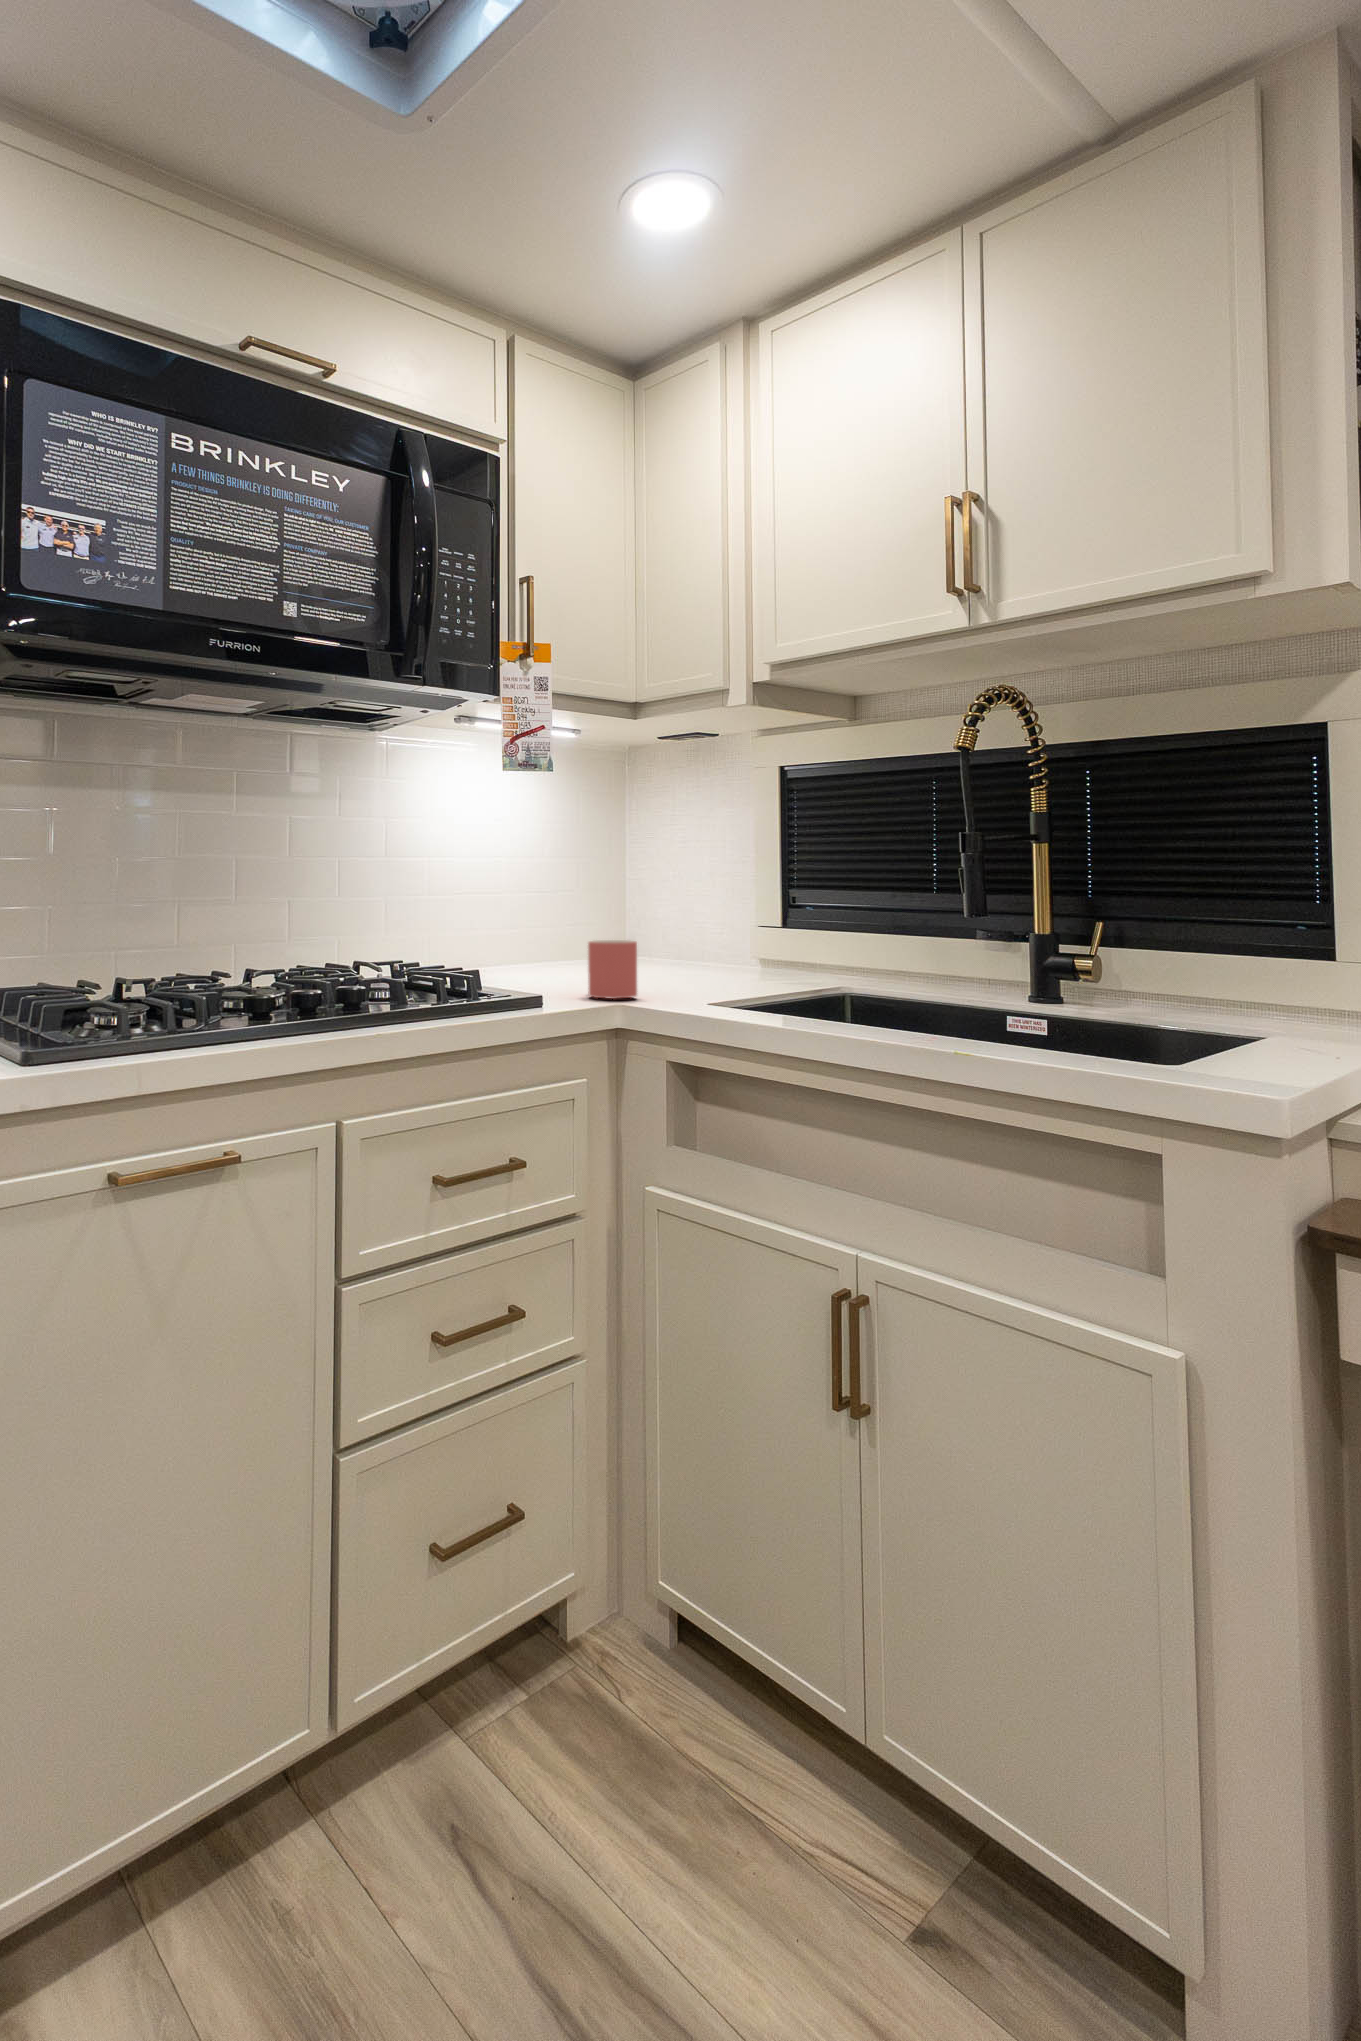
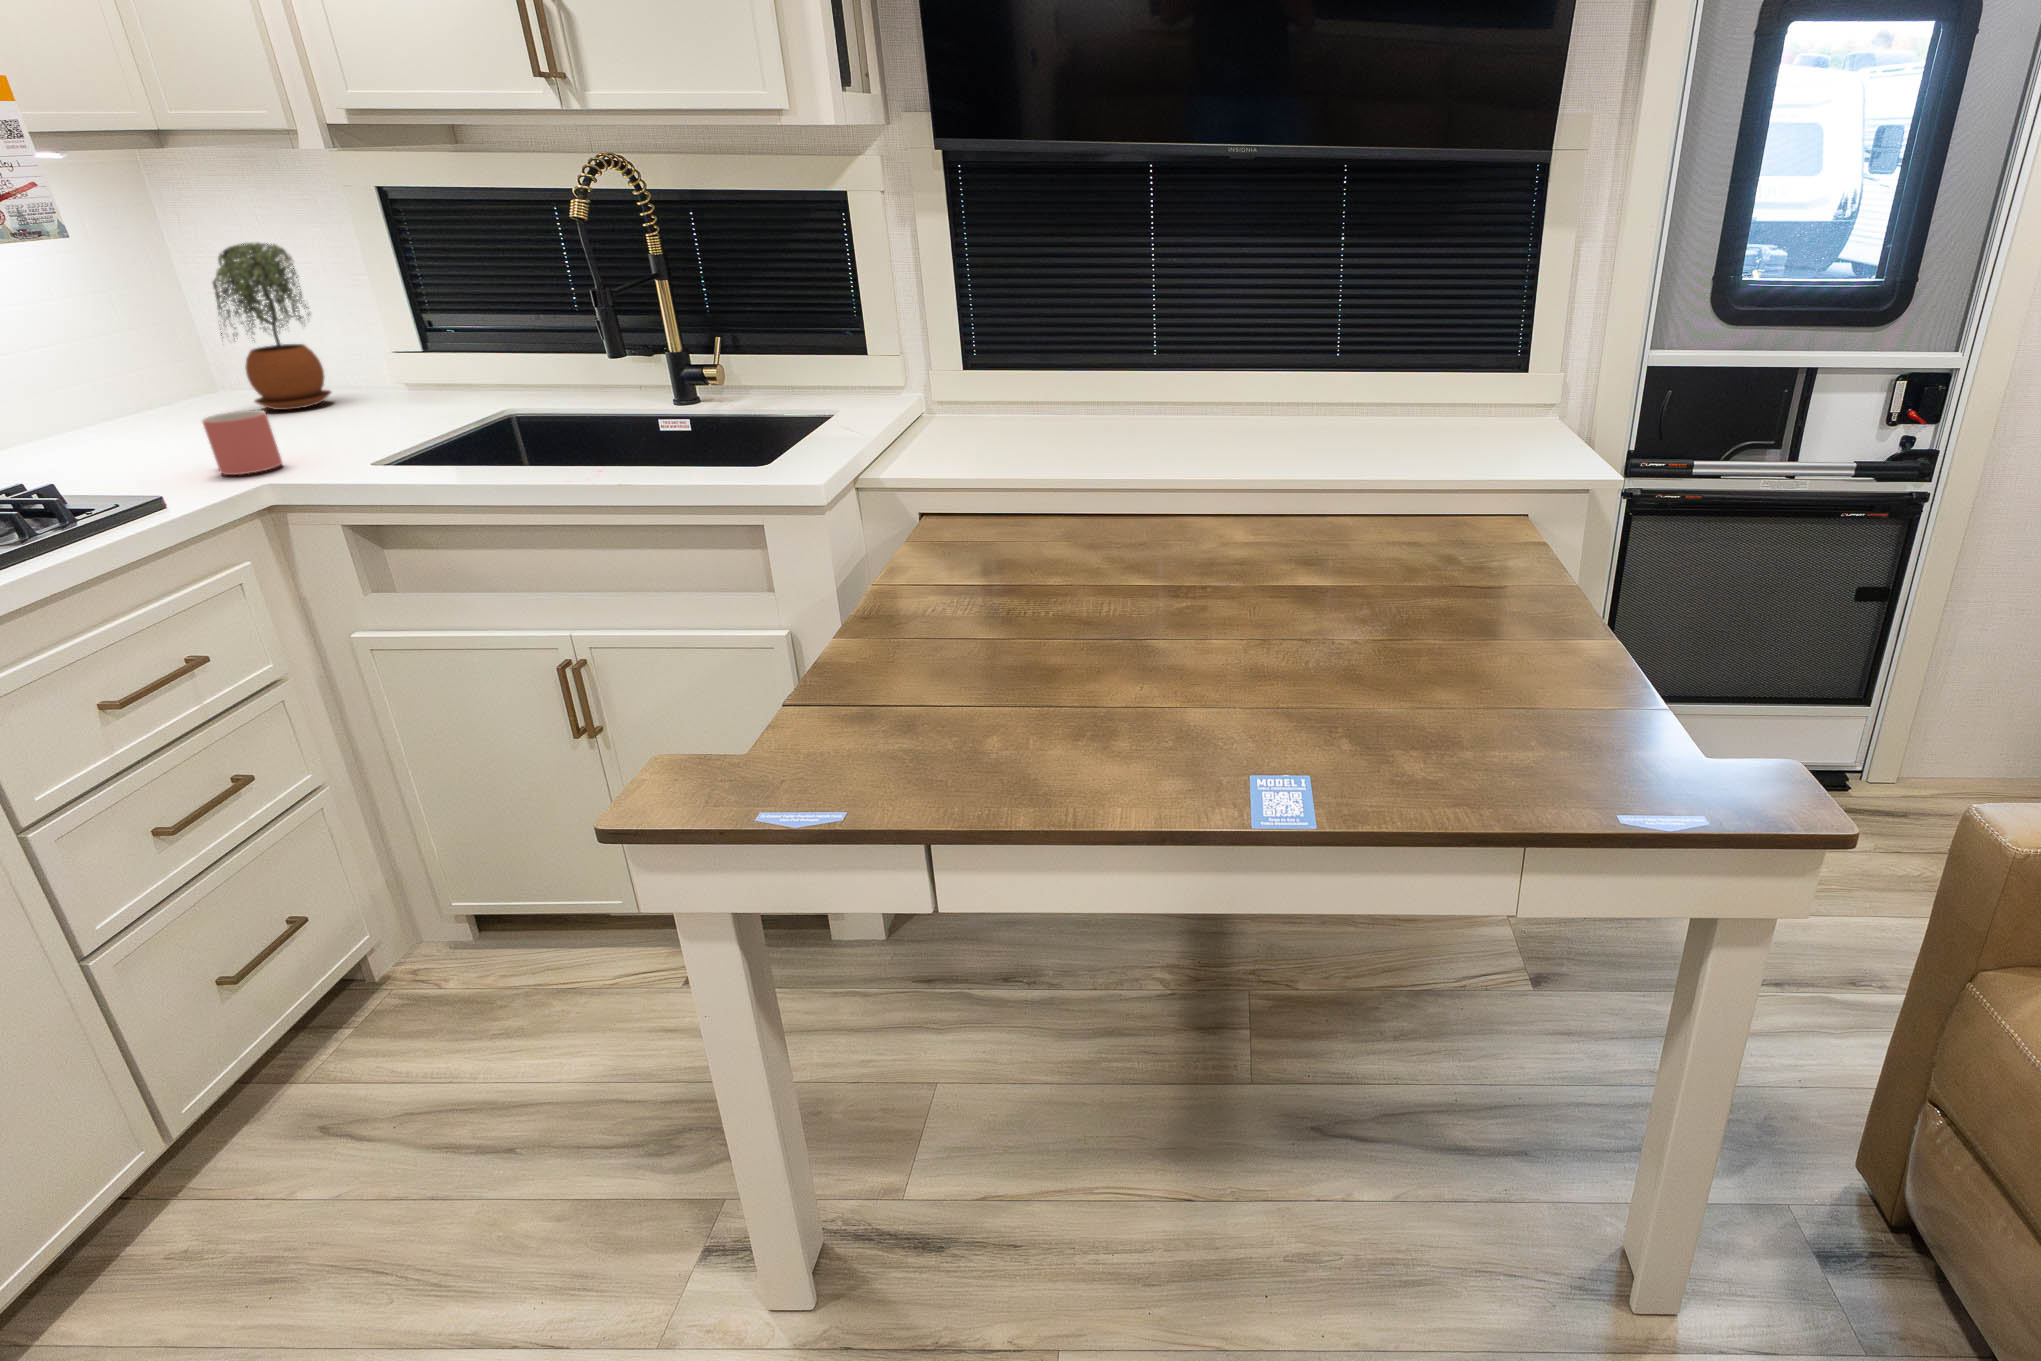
potted plant: none [632,819,704,972] -> present [213,243,331,410]

